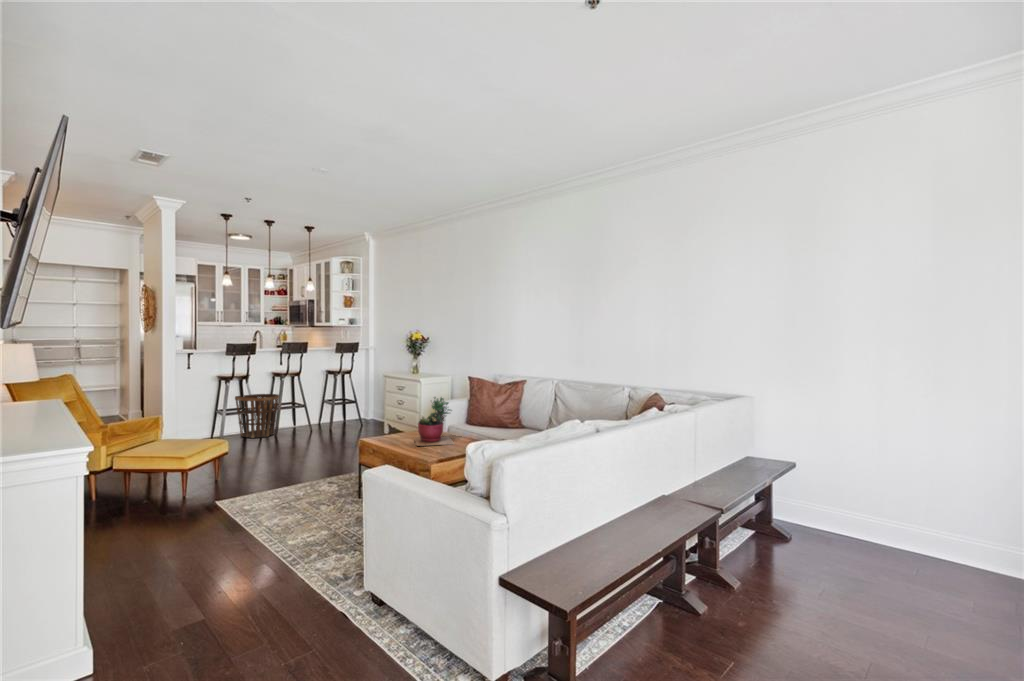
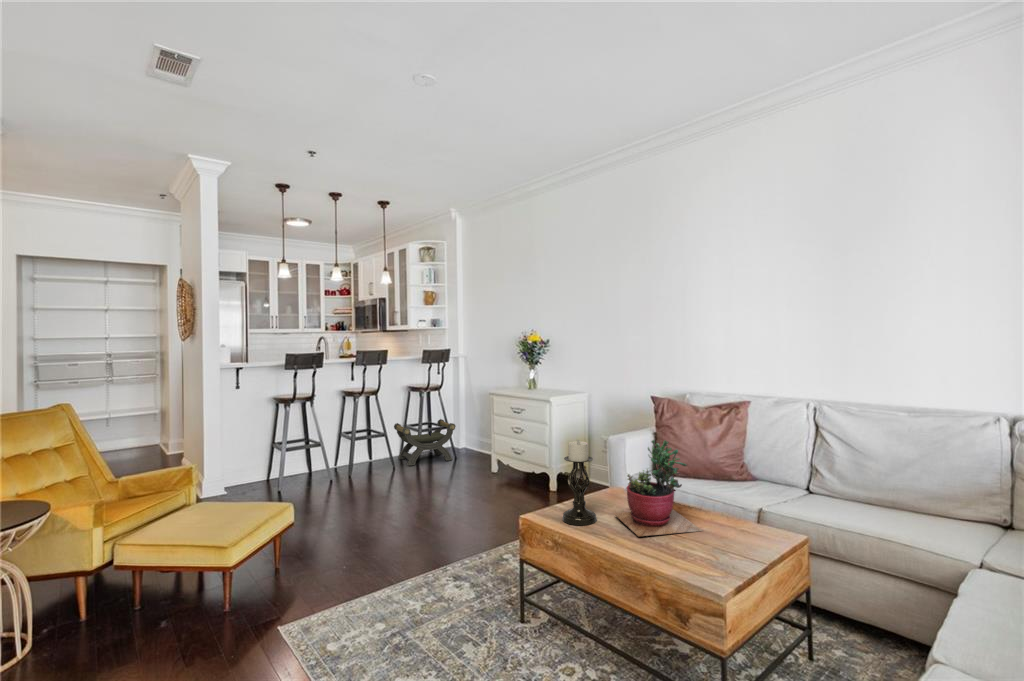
basket: present [235,394,279,438] -> none [297,419,354,481]
stool: none [313,396,361,430] -> present [394,419,456,466]
candle holder: none [384,396,404,443] -> present [562,440,597,525]

